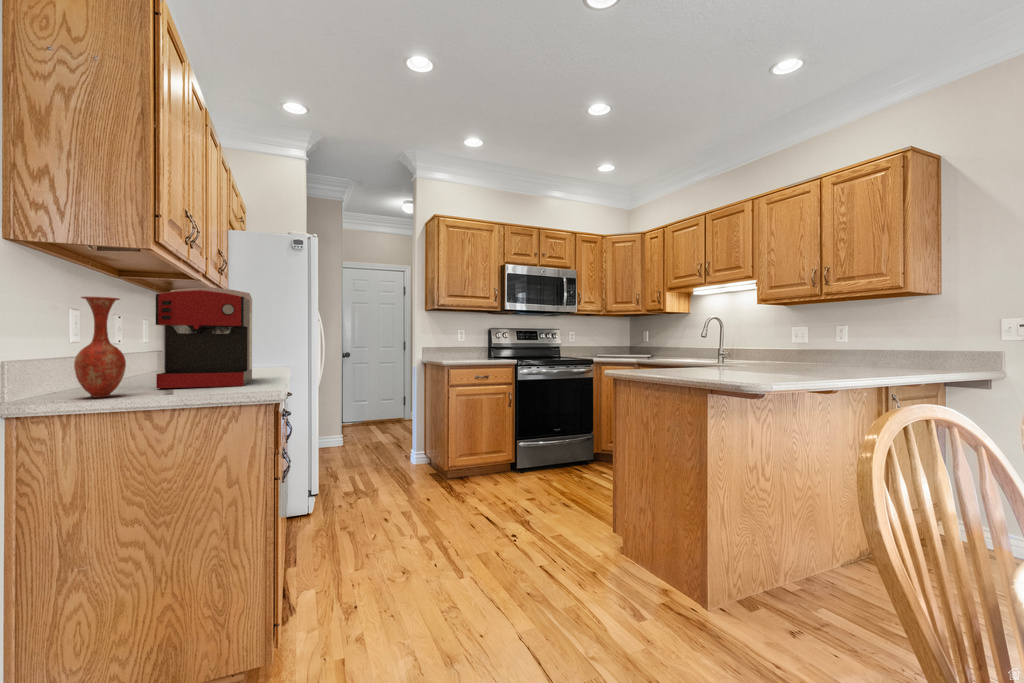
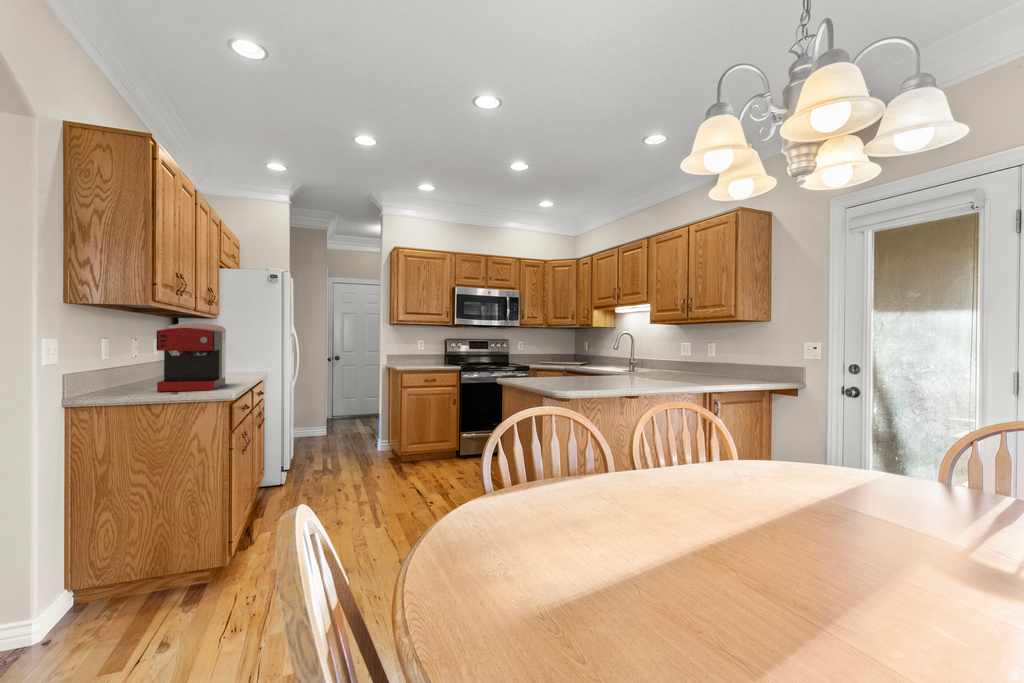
vase: present [74,297,126,397] -> none [105,336,136,398]

